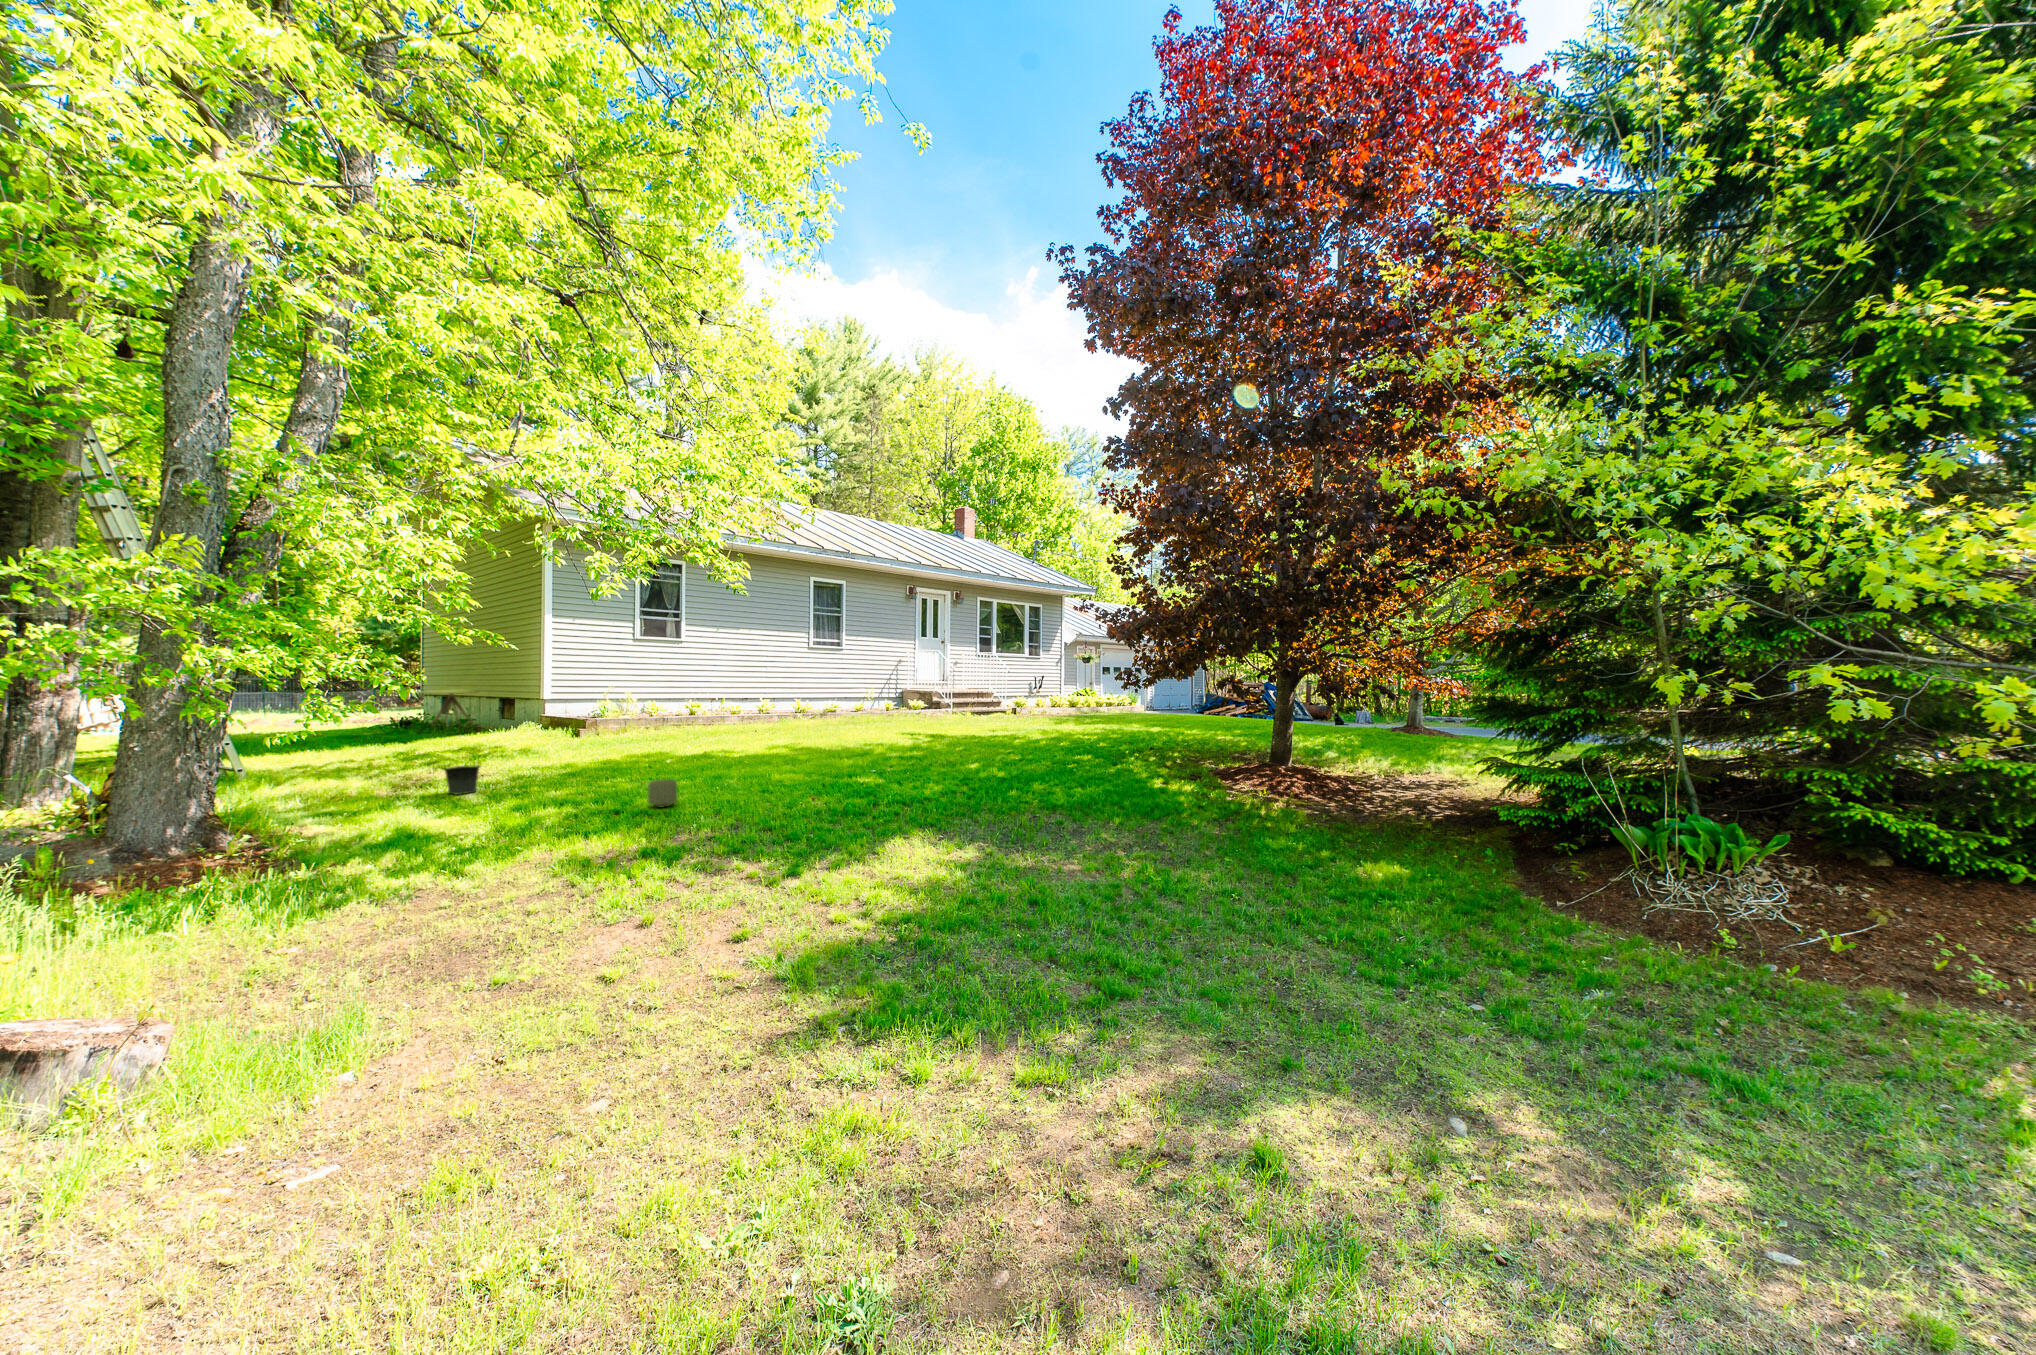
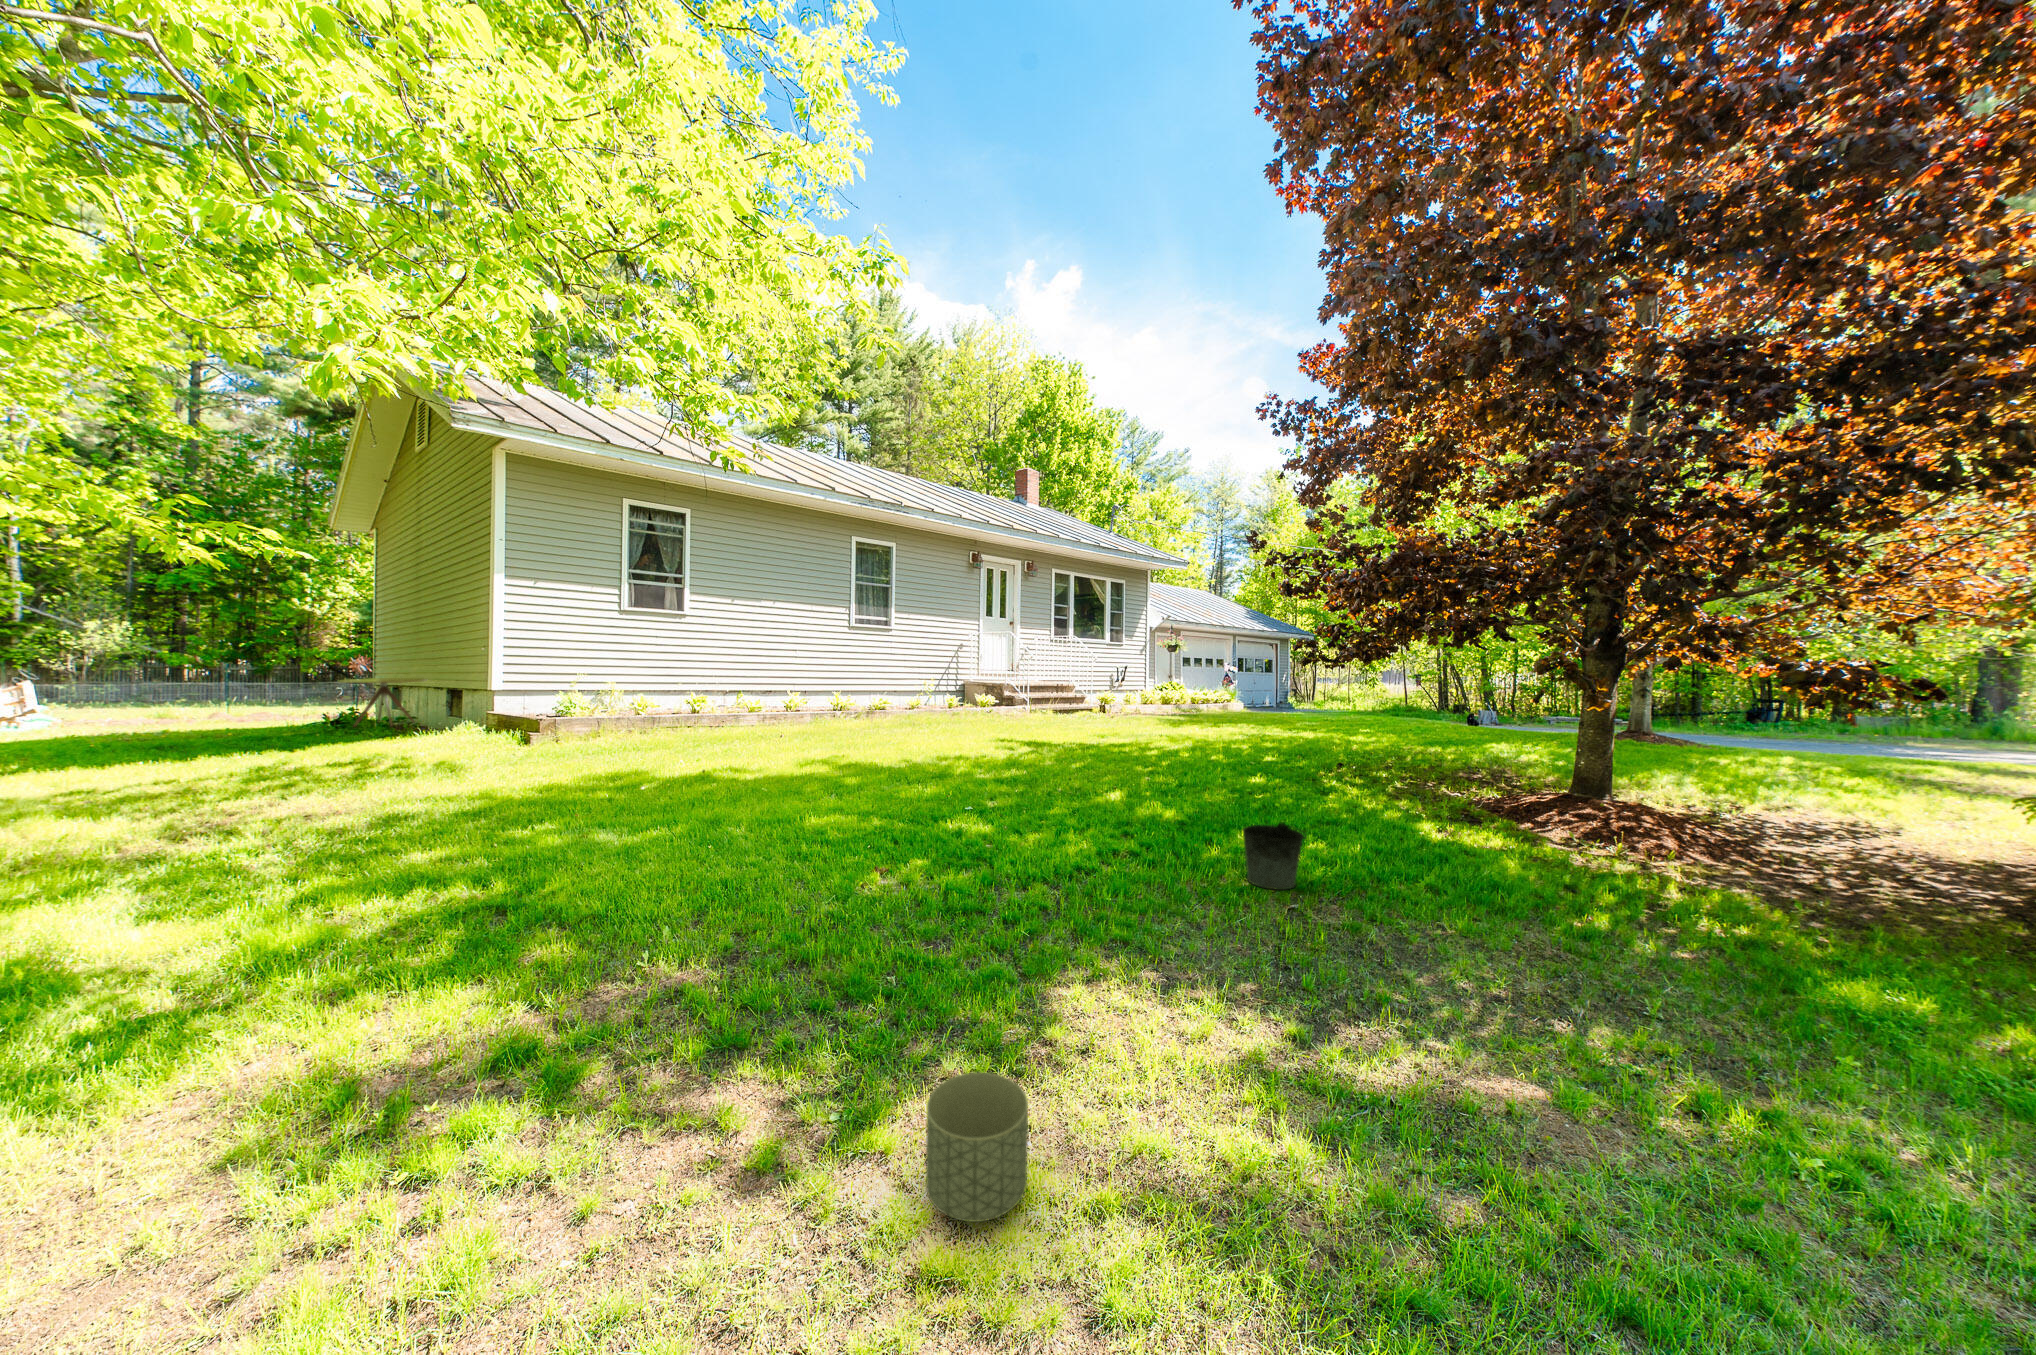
bucket: present [444,765,480,794] -> present [1243,822,1307,890]
planter: present [648,779,677,808] -> present [926,1072,1028,1222]

